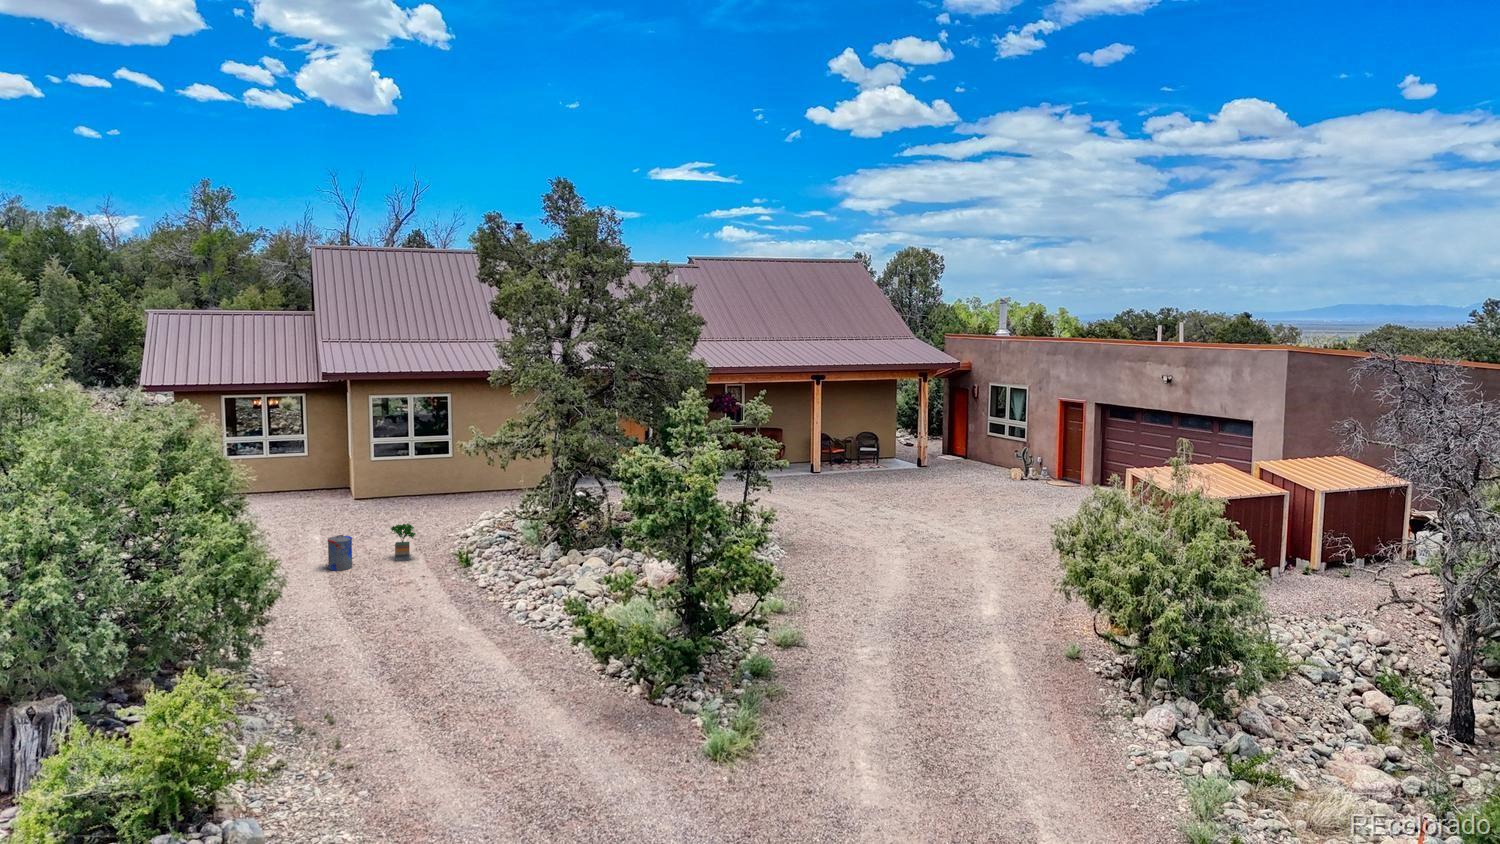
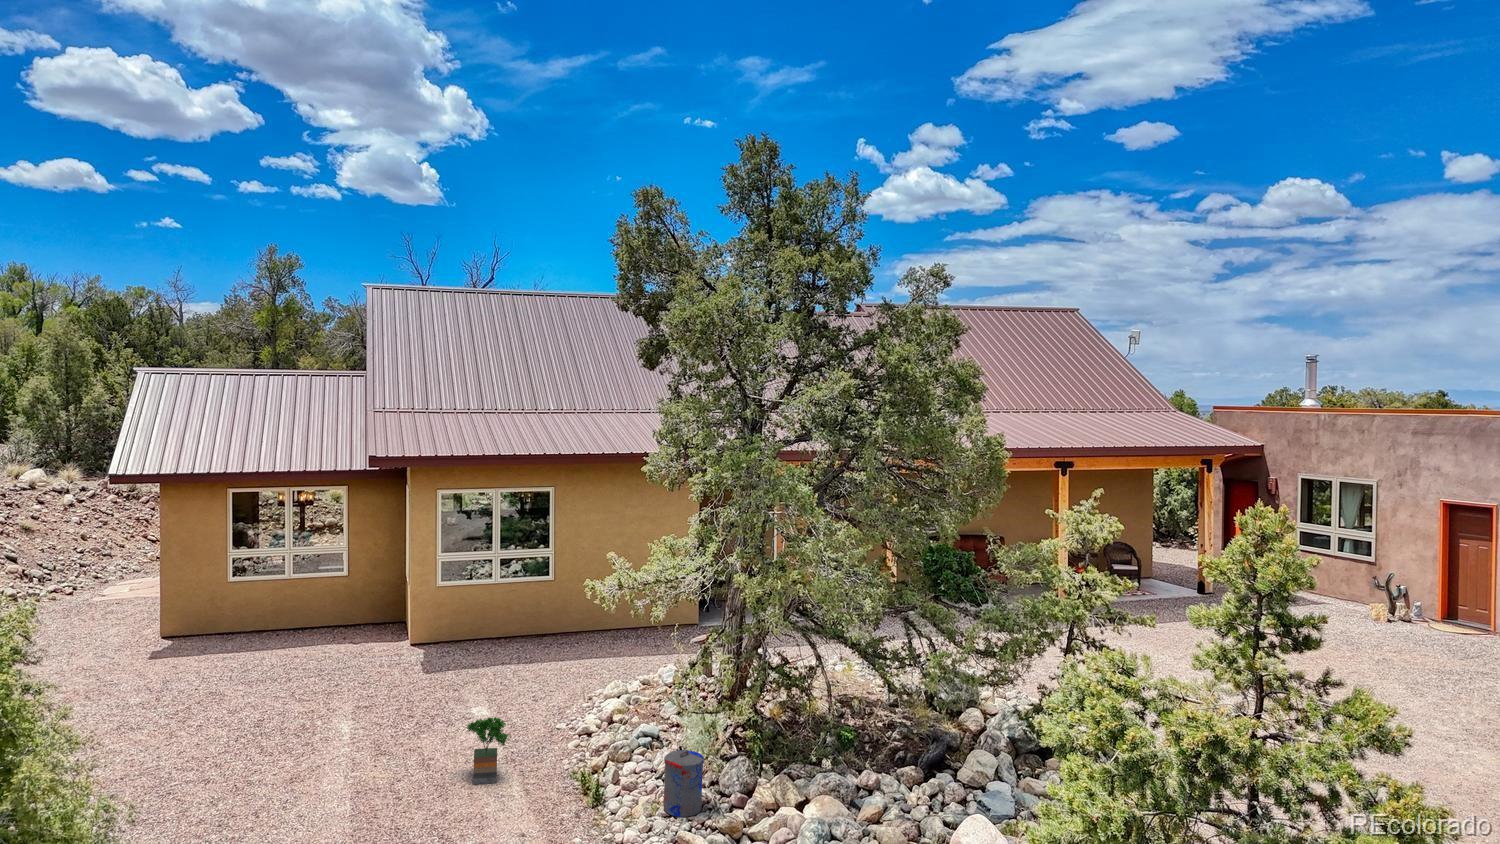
trash can: present [328,535,352,571] -> present [664,750,704,817]

